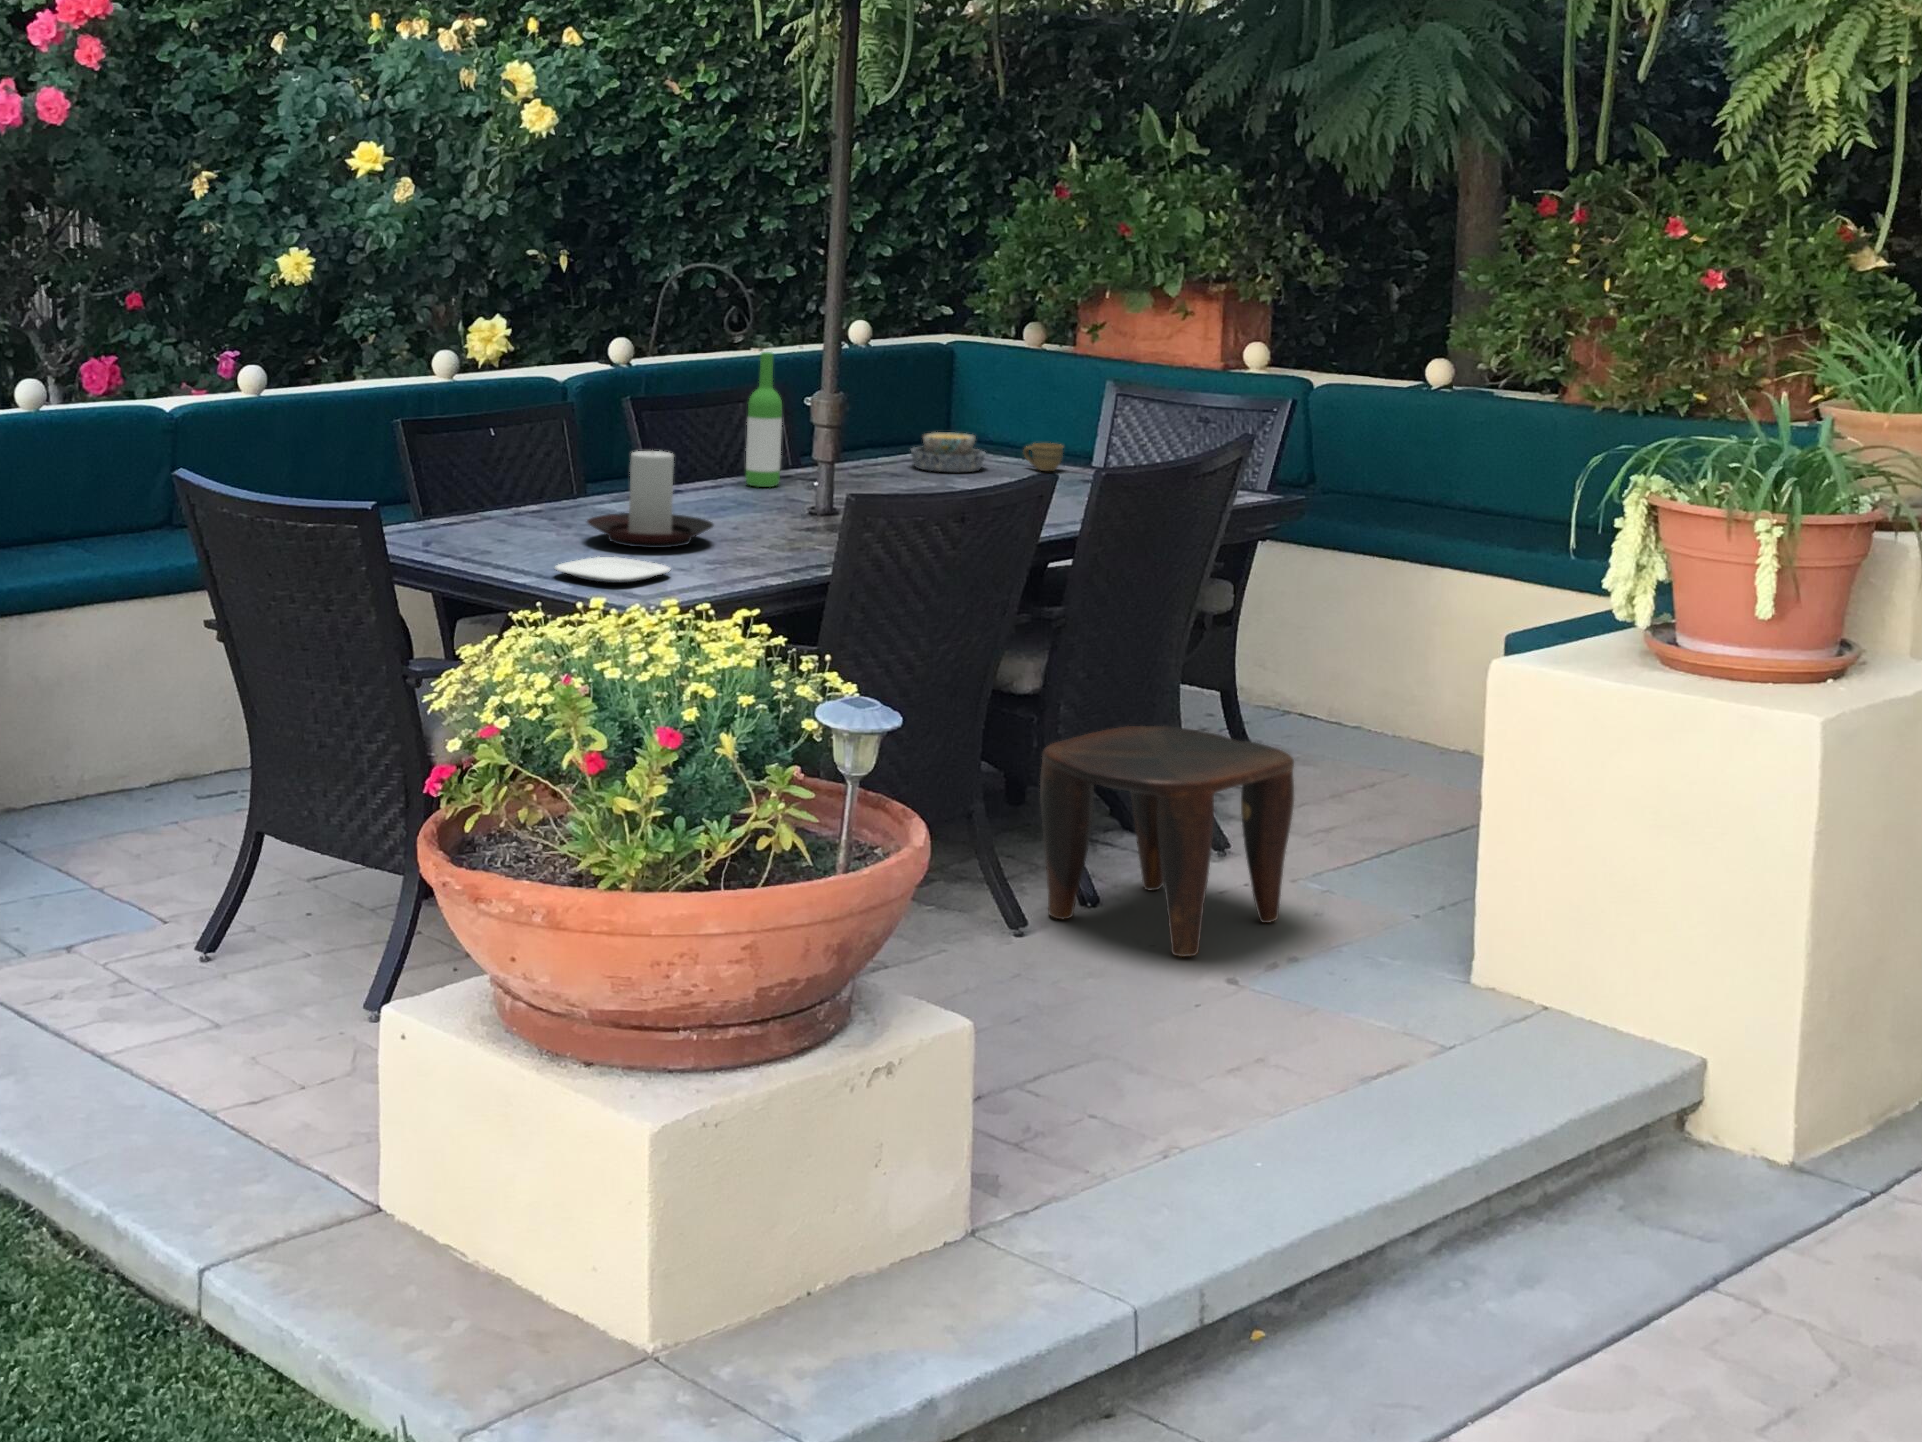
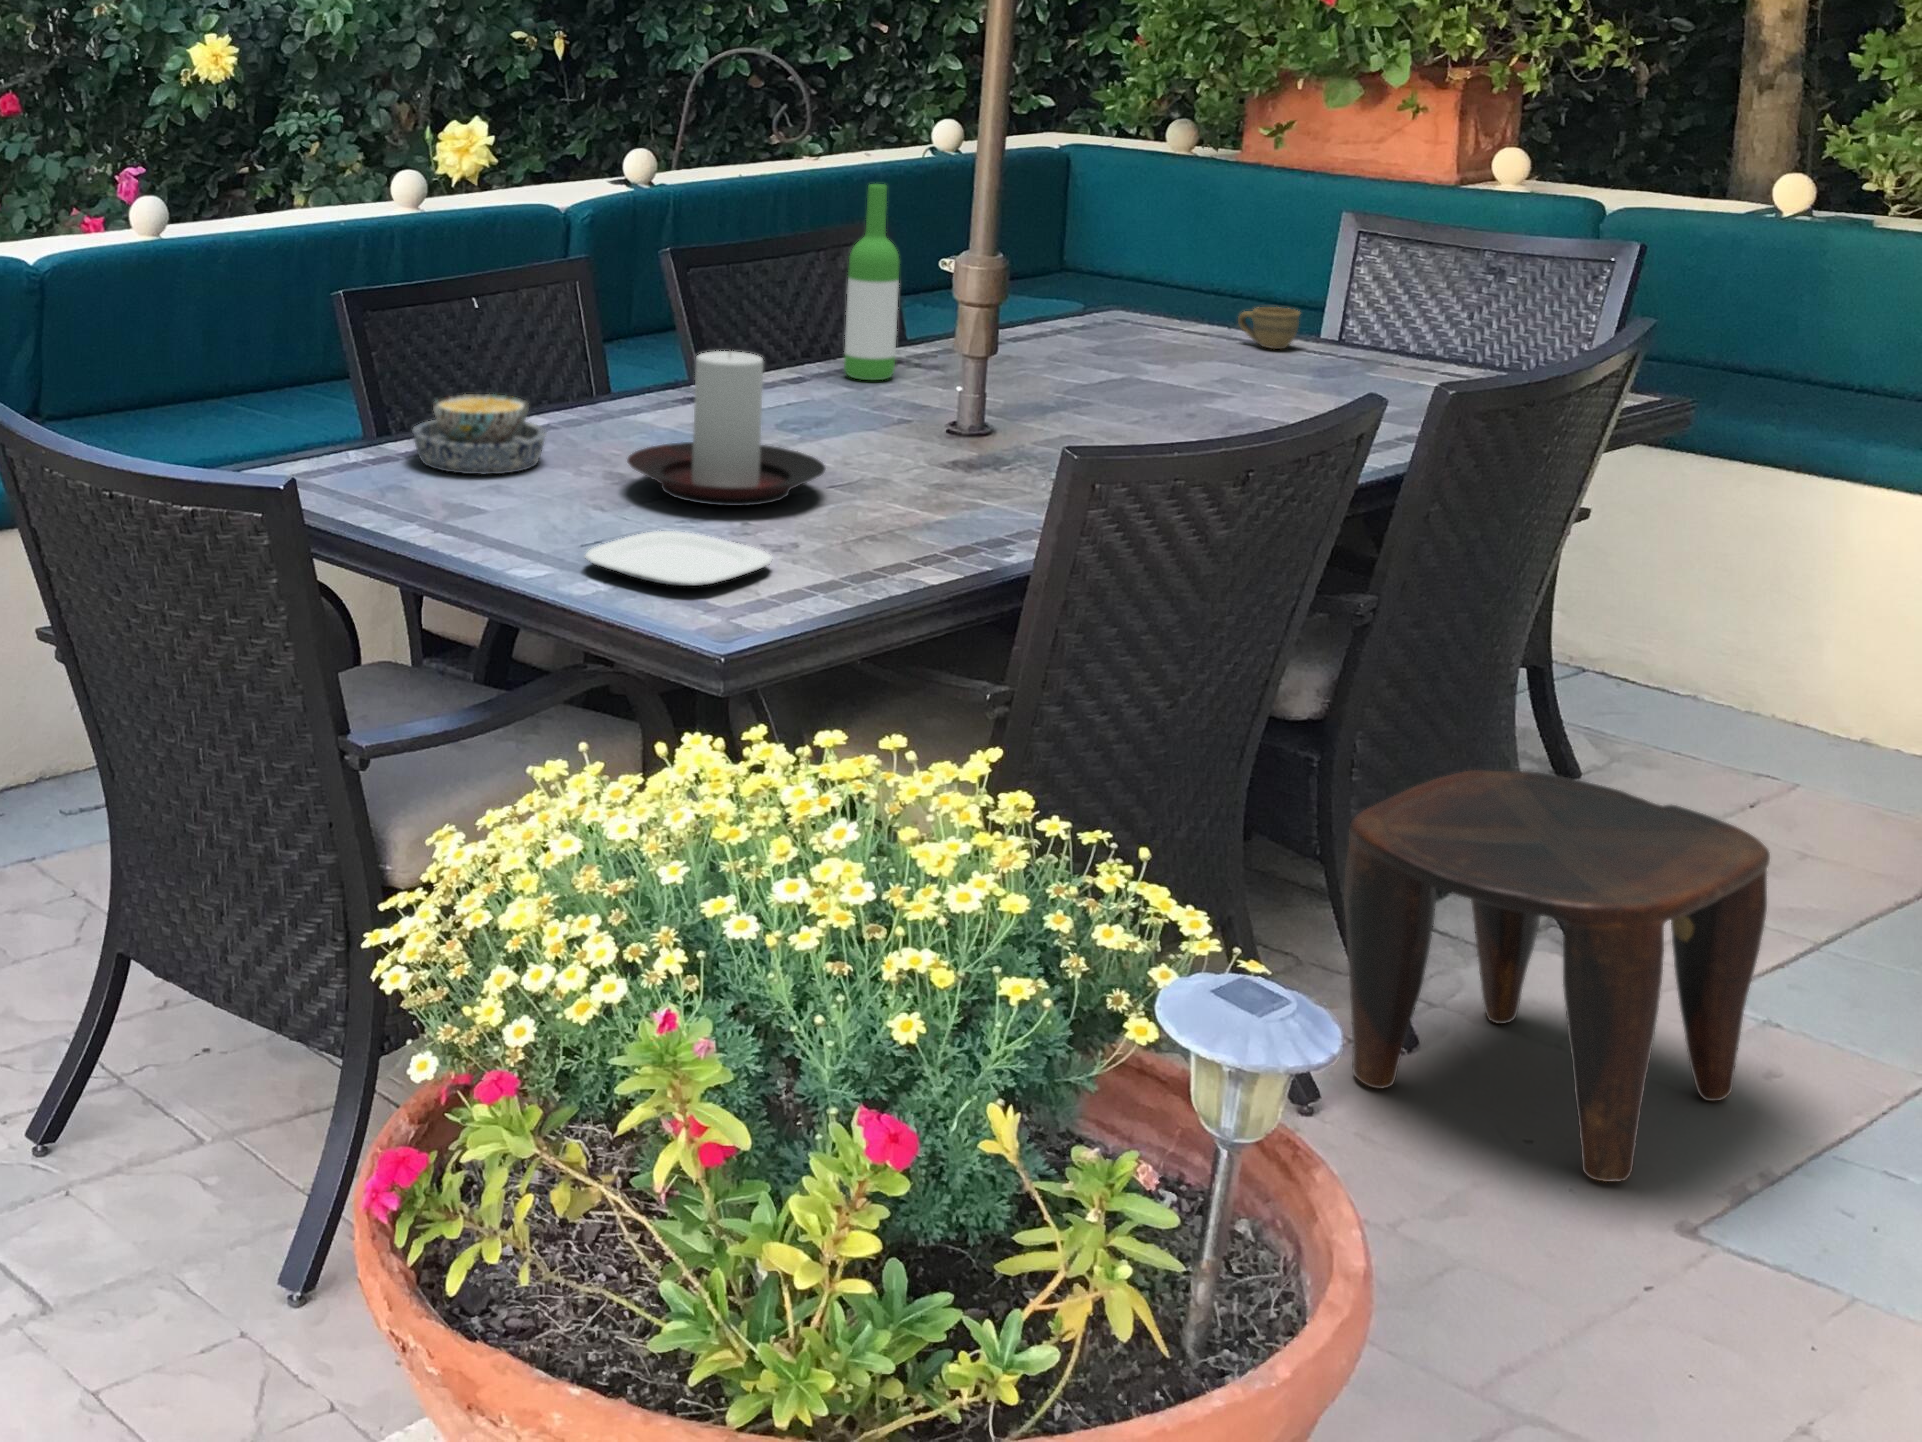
bowl: present [911,432,985,472] -> present [412,394,547,474]

